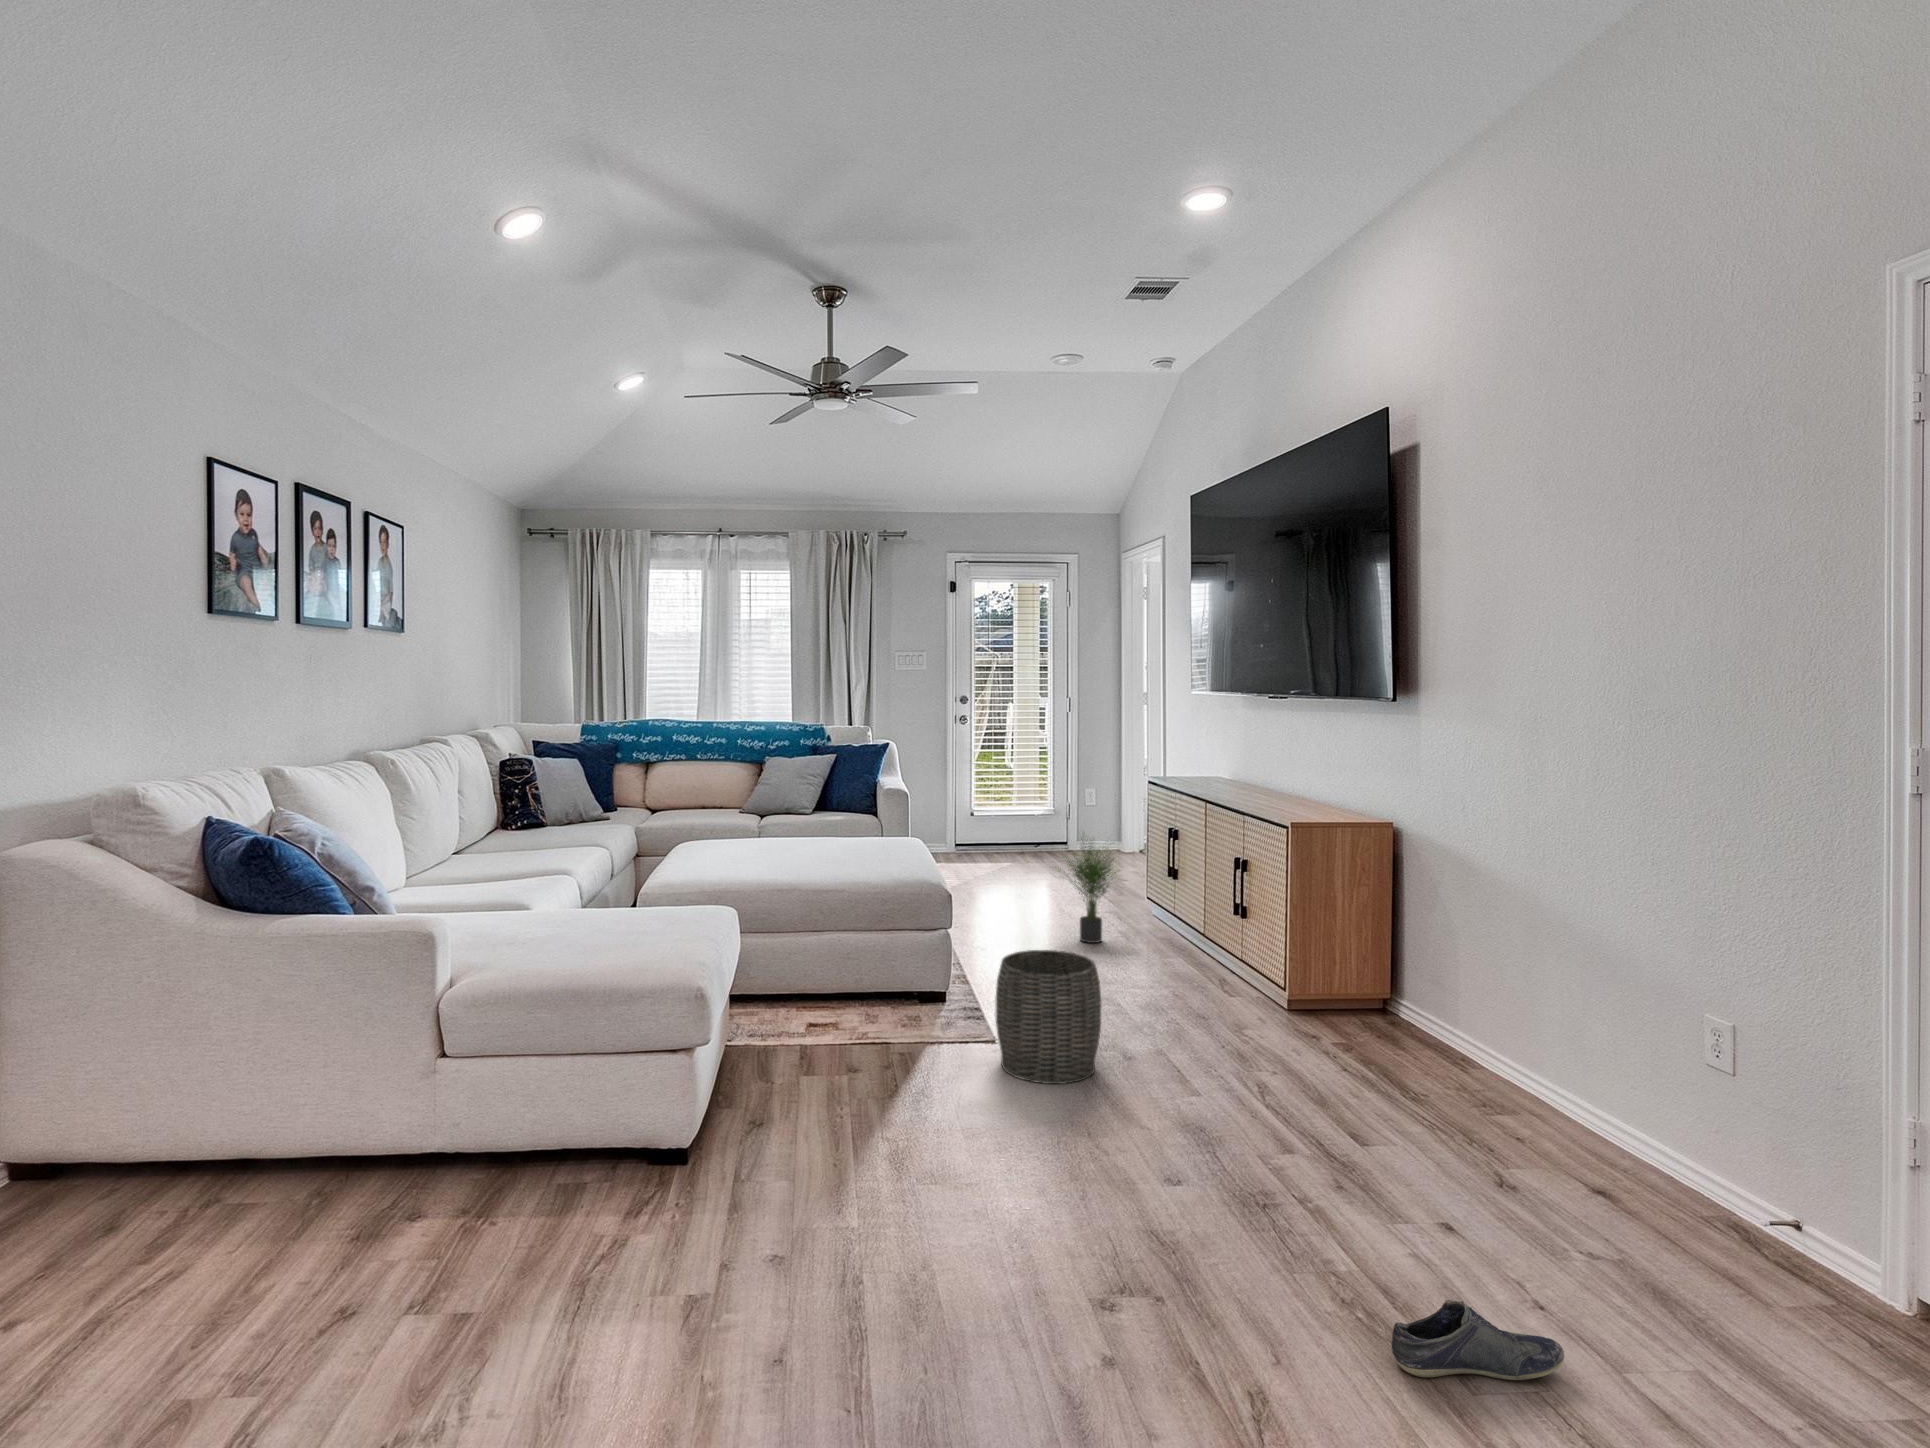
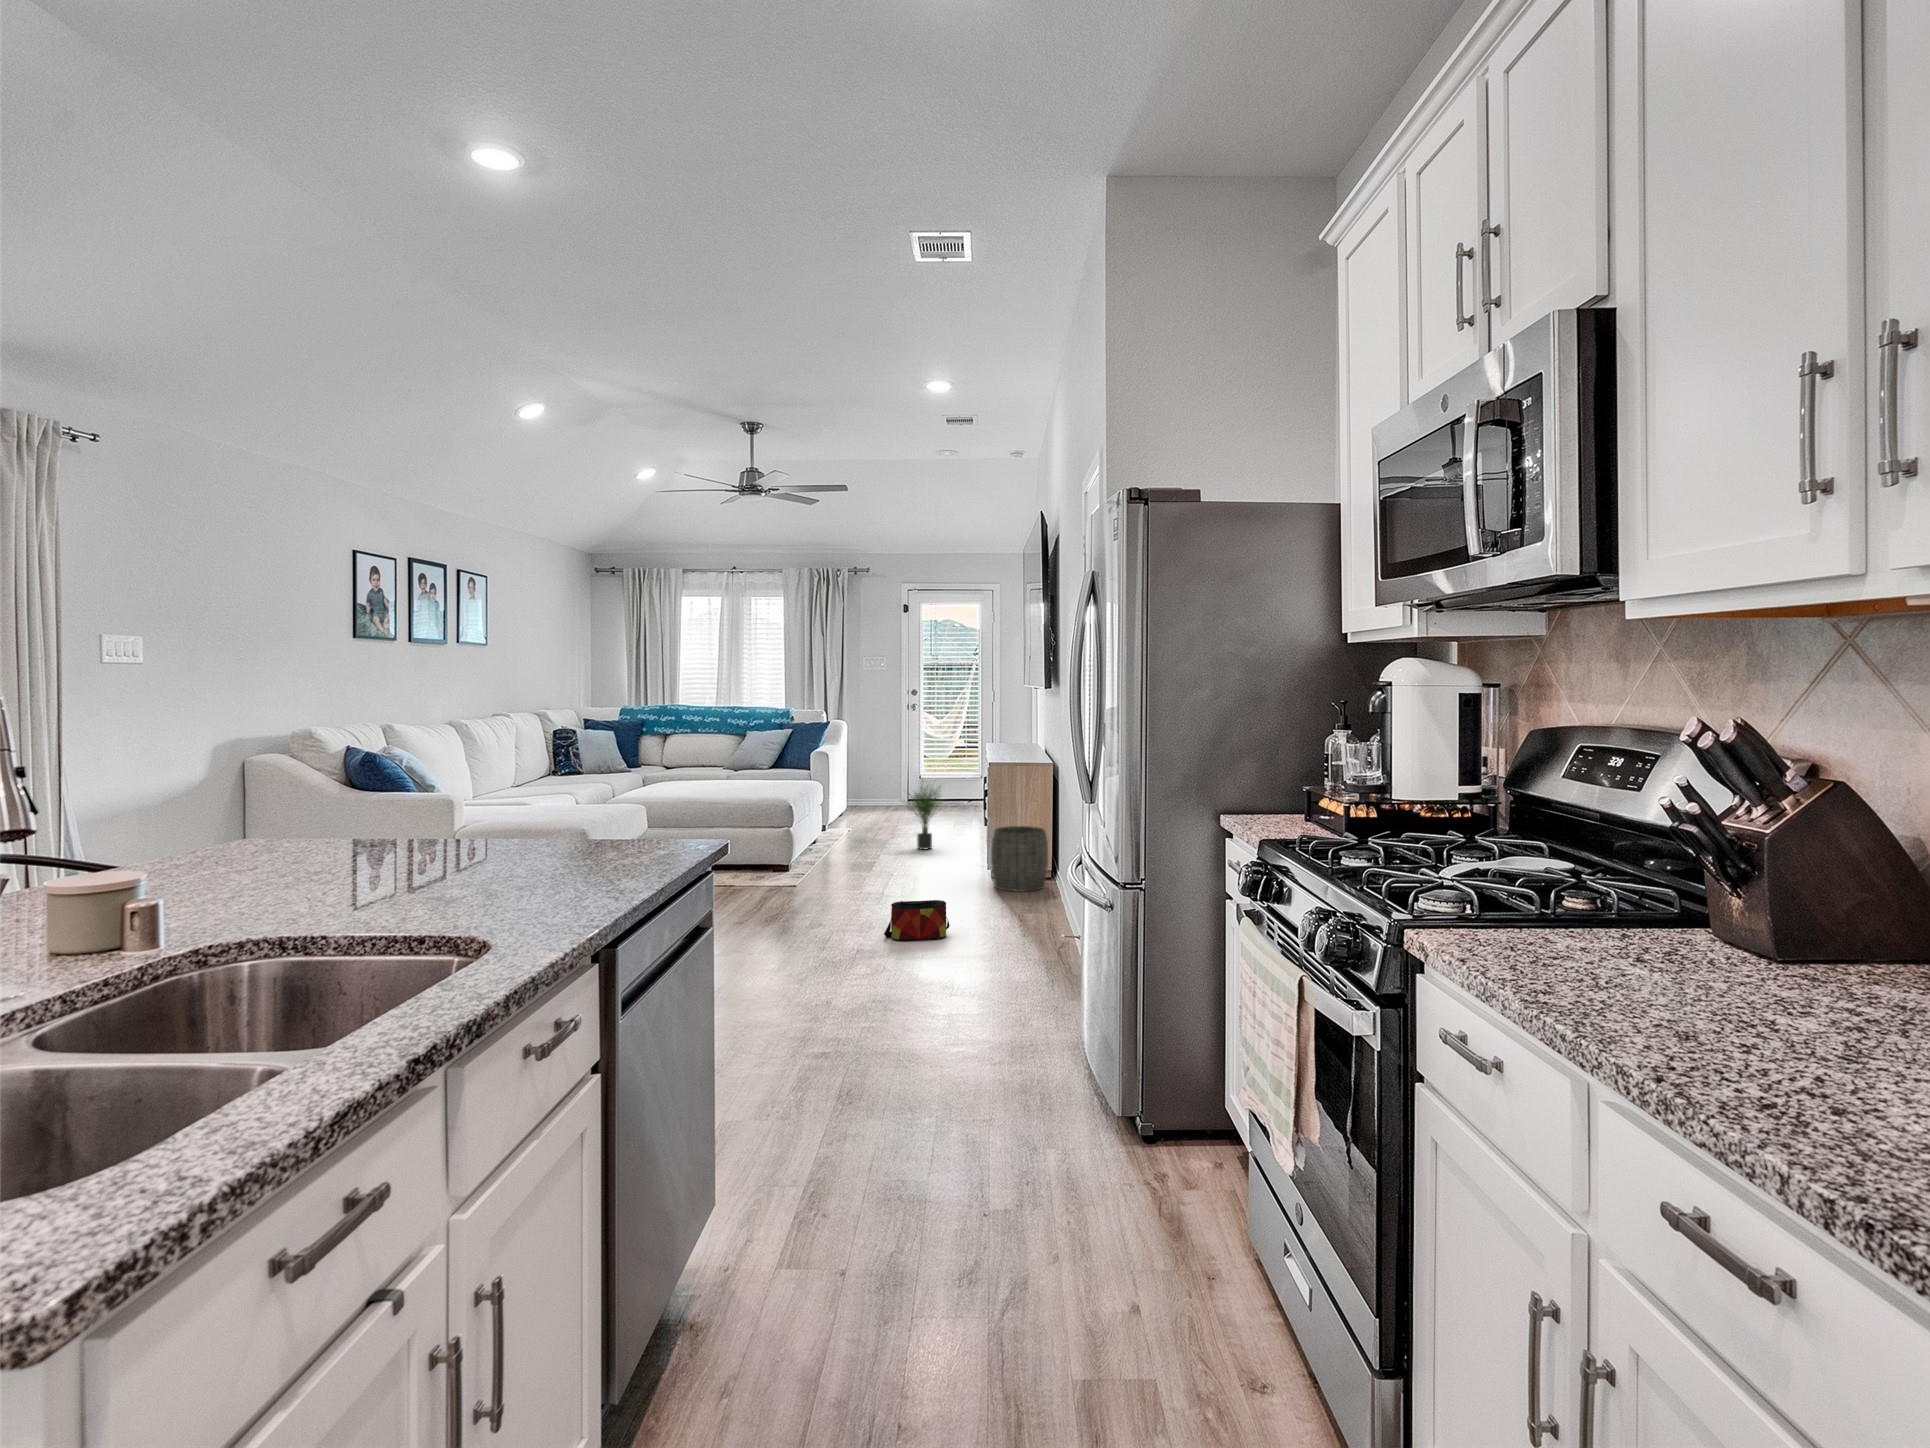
woven basket: present [996,950,1101,1084] -> present [991,826,1048,892]
bag: none [1367,1137,1491,1240] -> present [884,900,949,941]
shoe: present [1391,1300,1564,1380] -> none [824,939,893,968]

